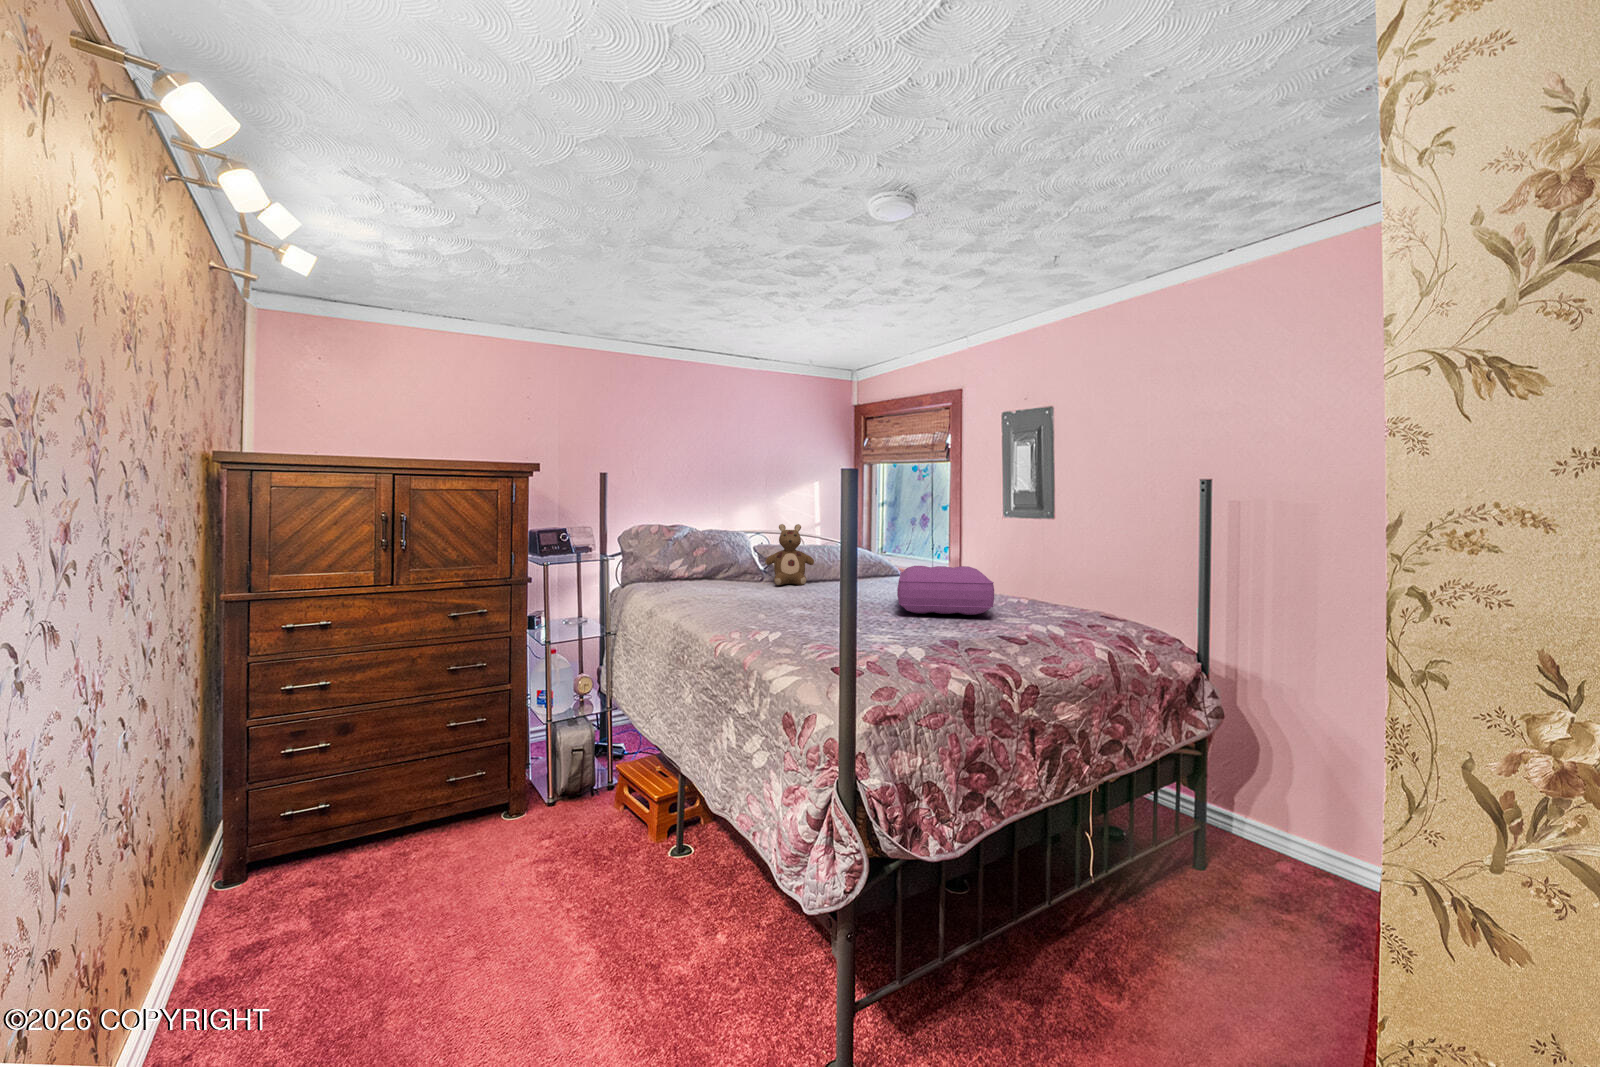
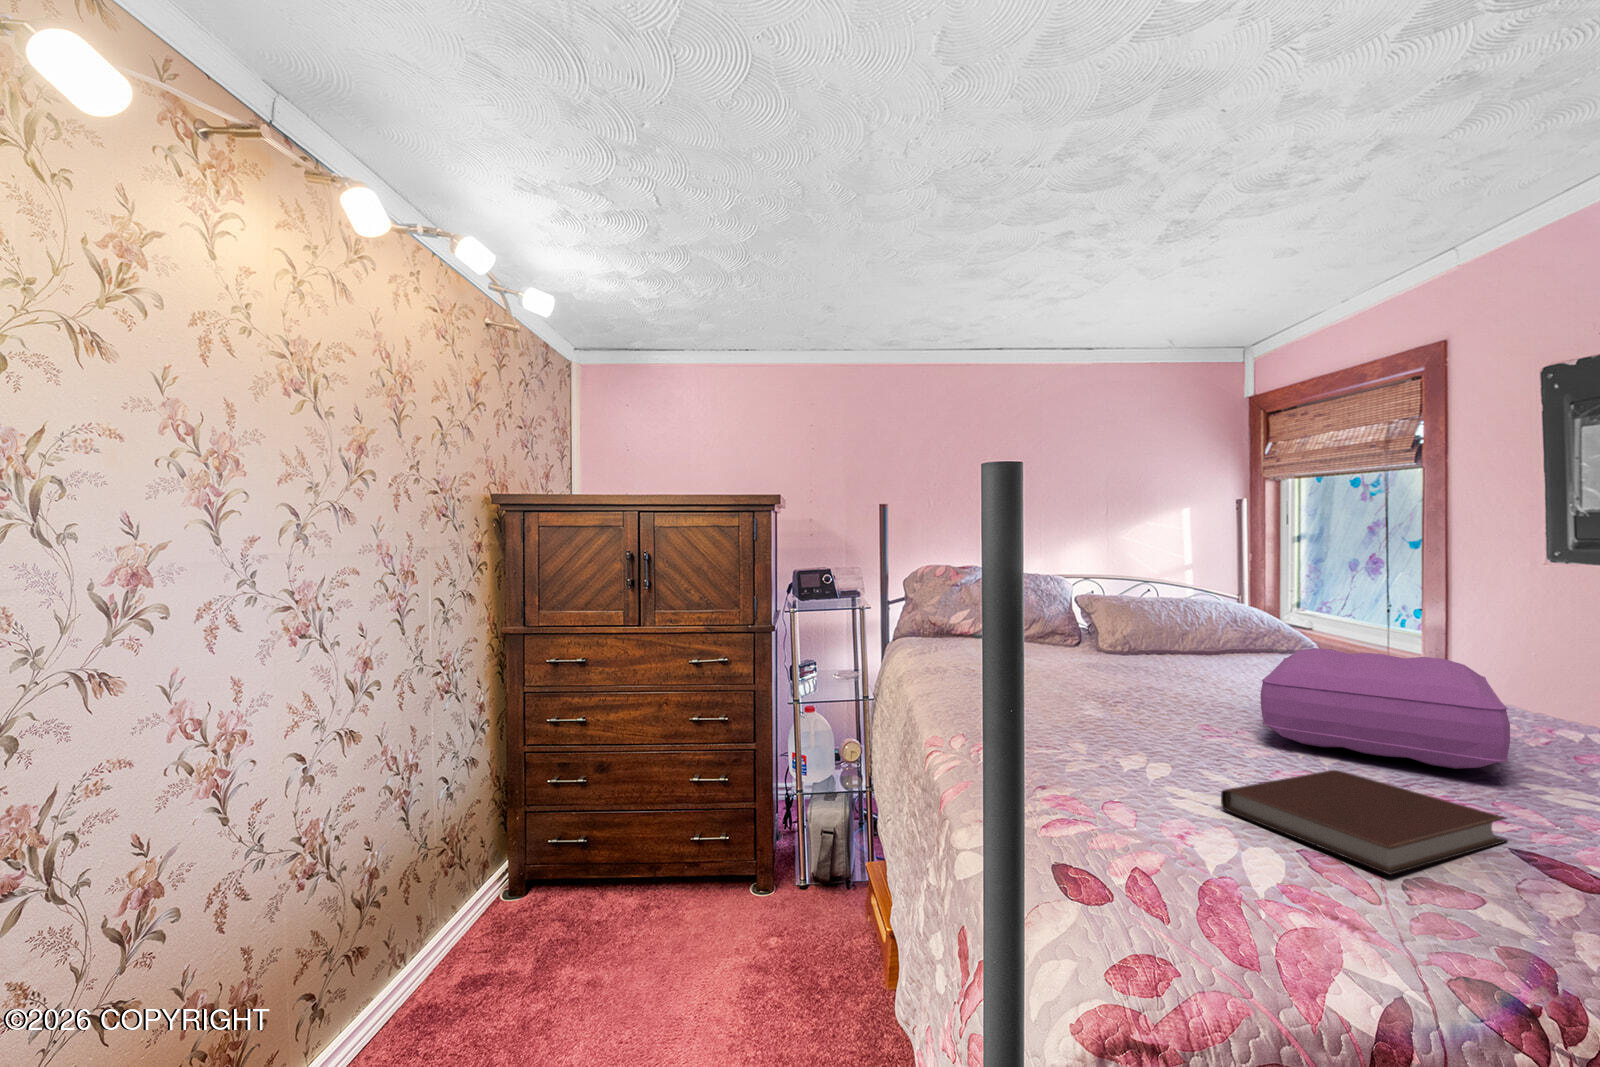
stuffed bear: present [765,524,814,585] -> none [1073,568,1150,657]
notebook: none [895,618,995,646] -> present [1221,770,1507,875]

